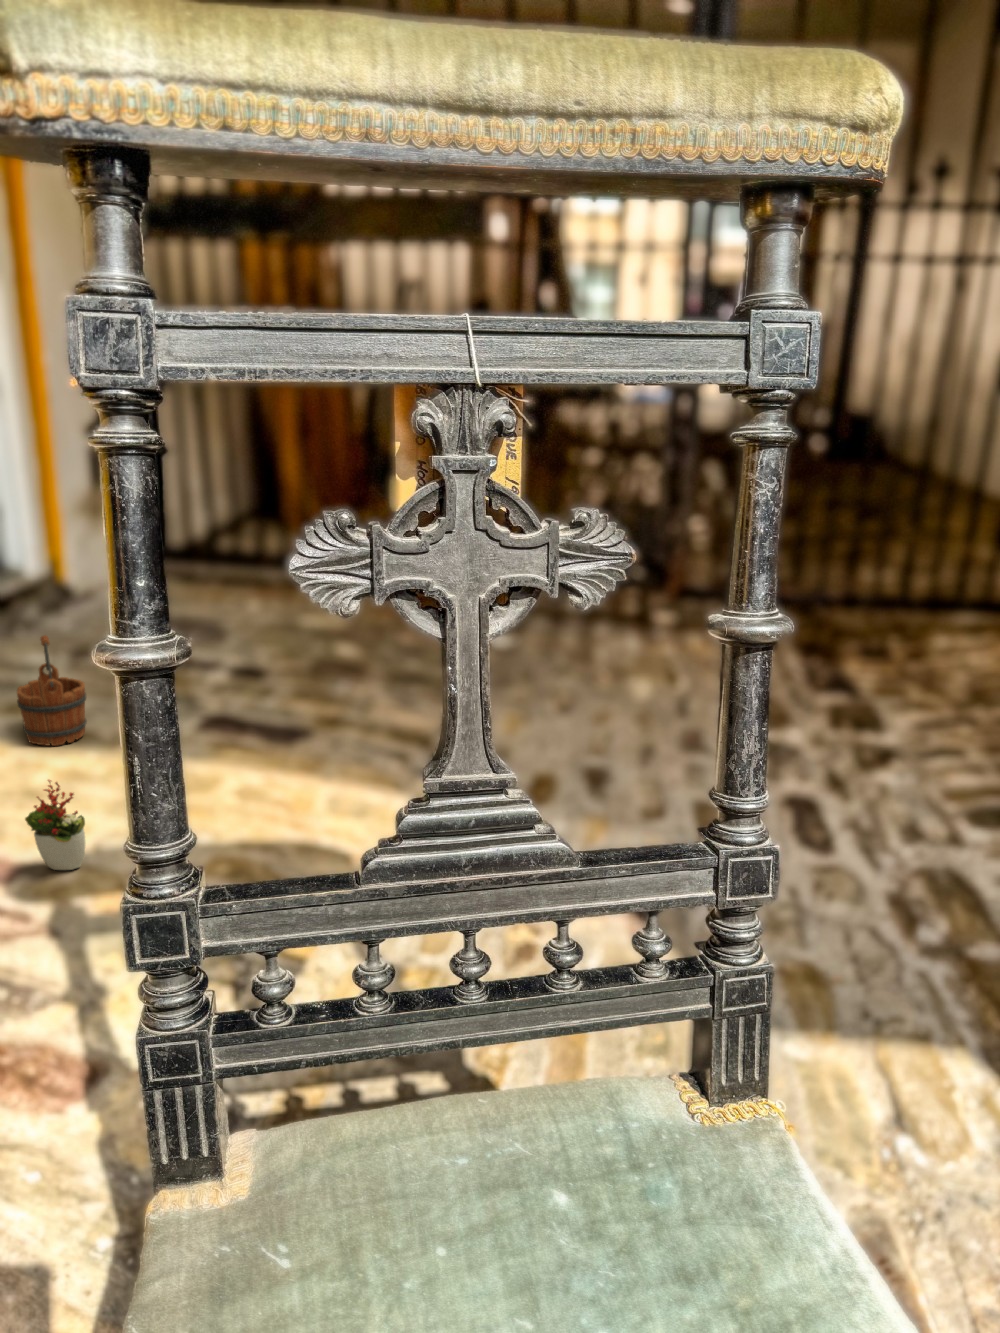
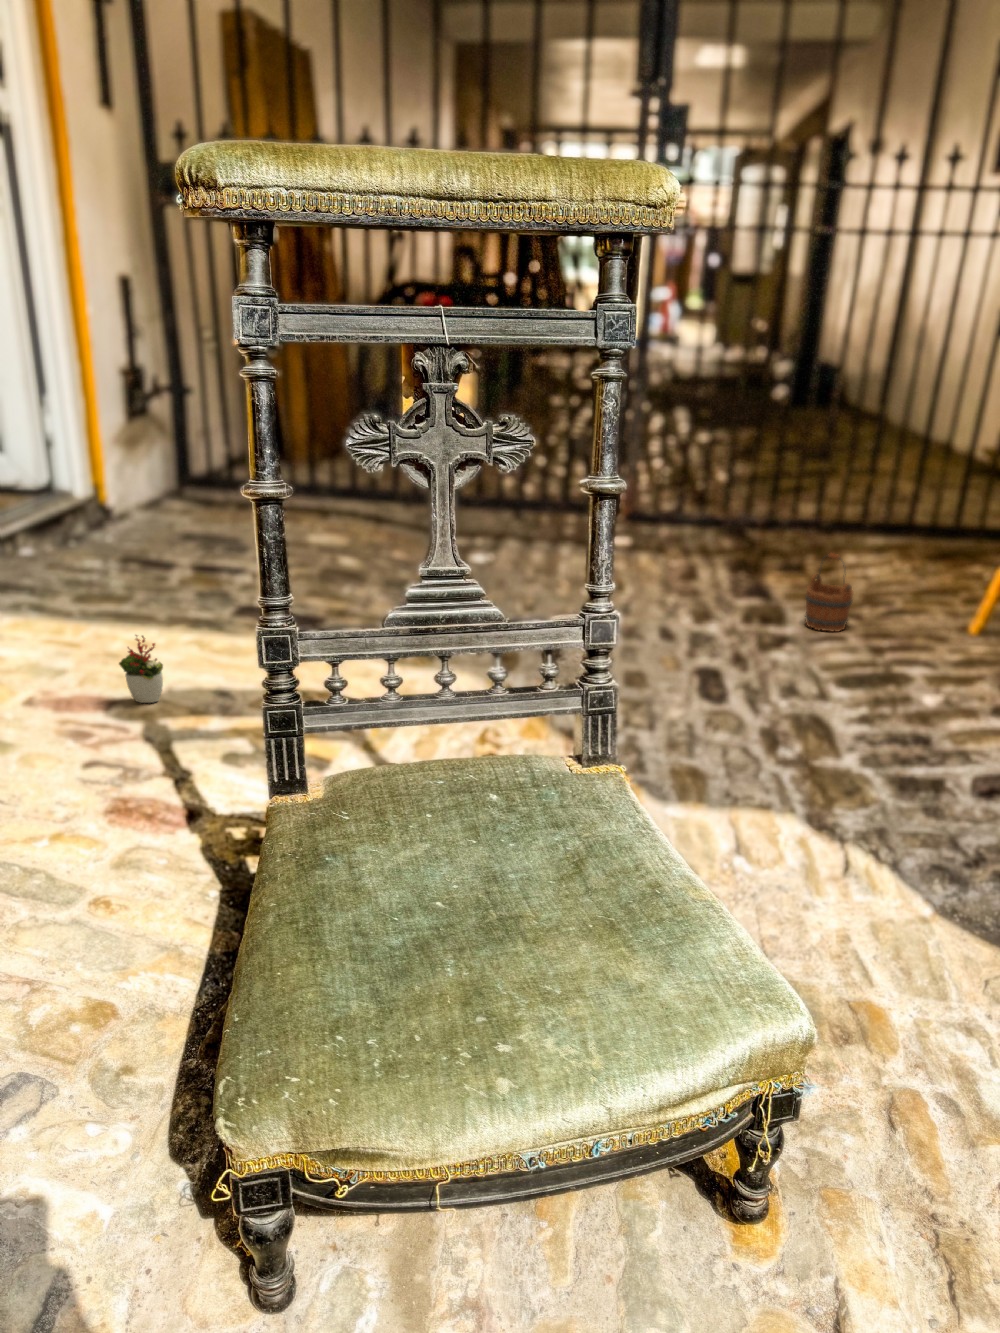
wooden bucket: present [17,635,87,746] -> present [805,553,853,632]

